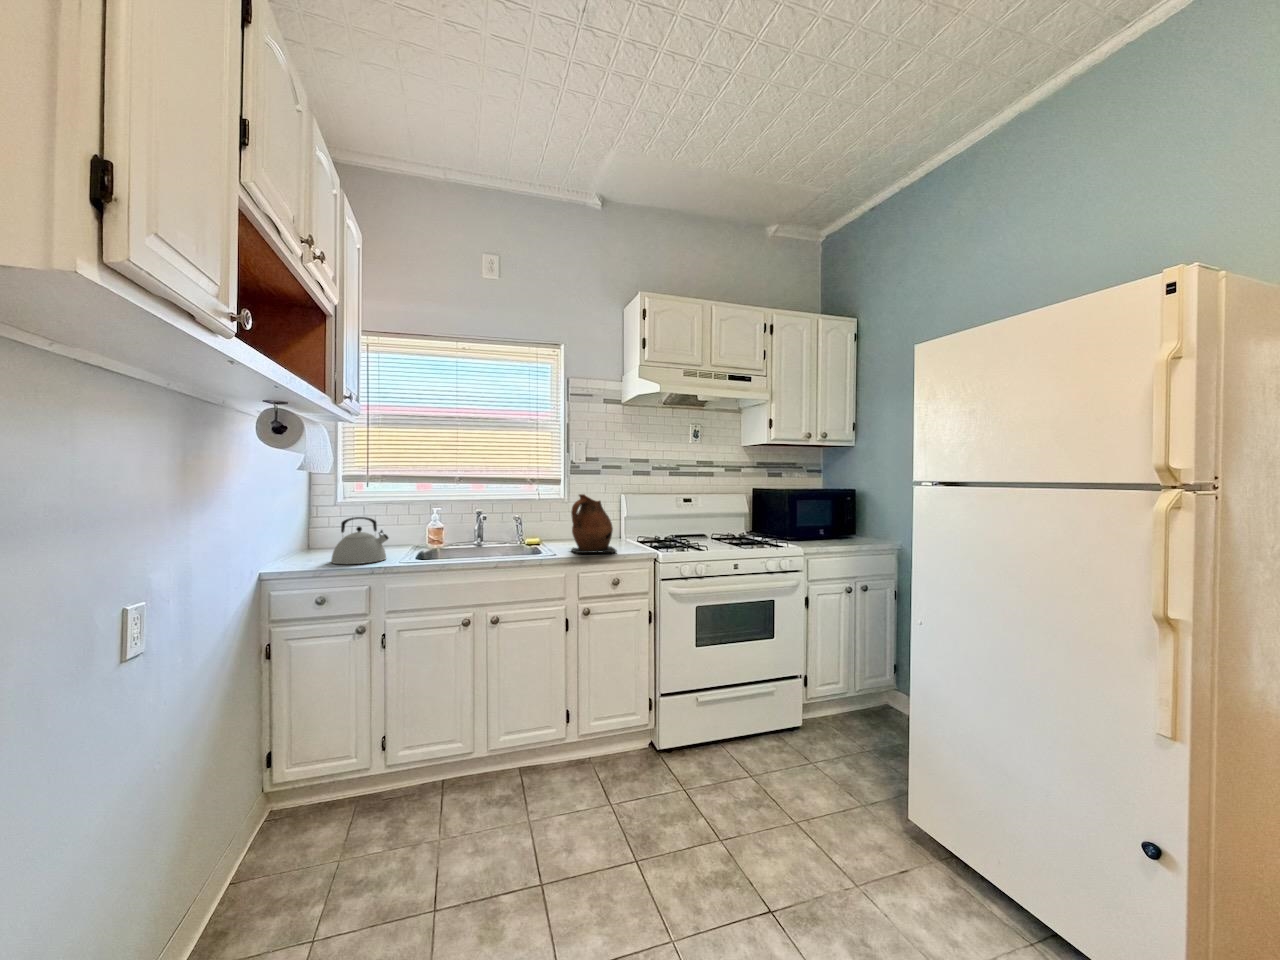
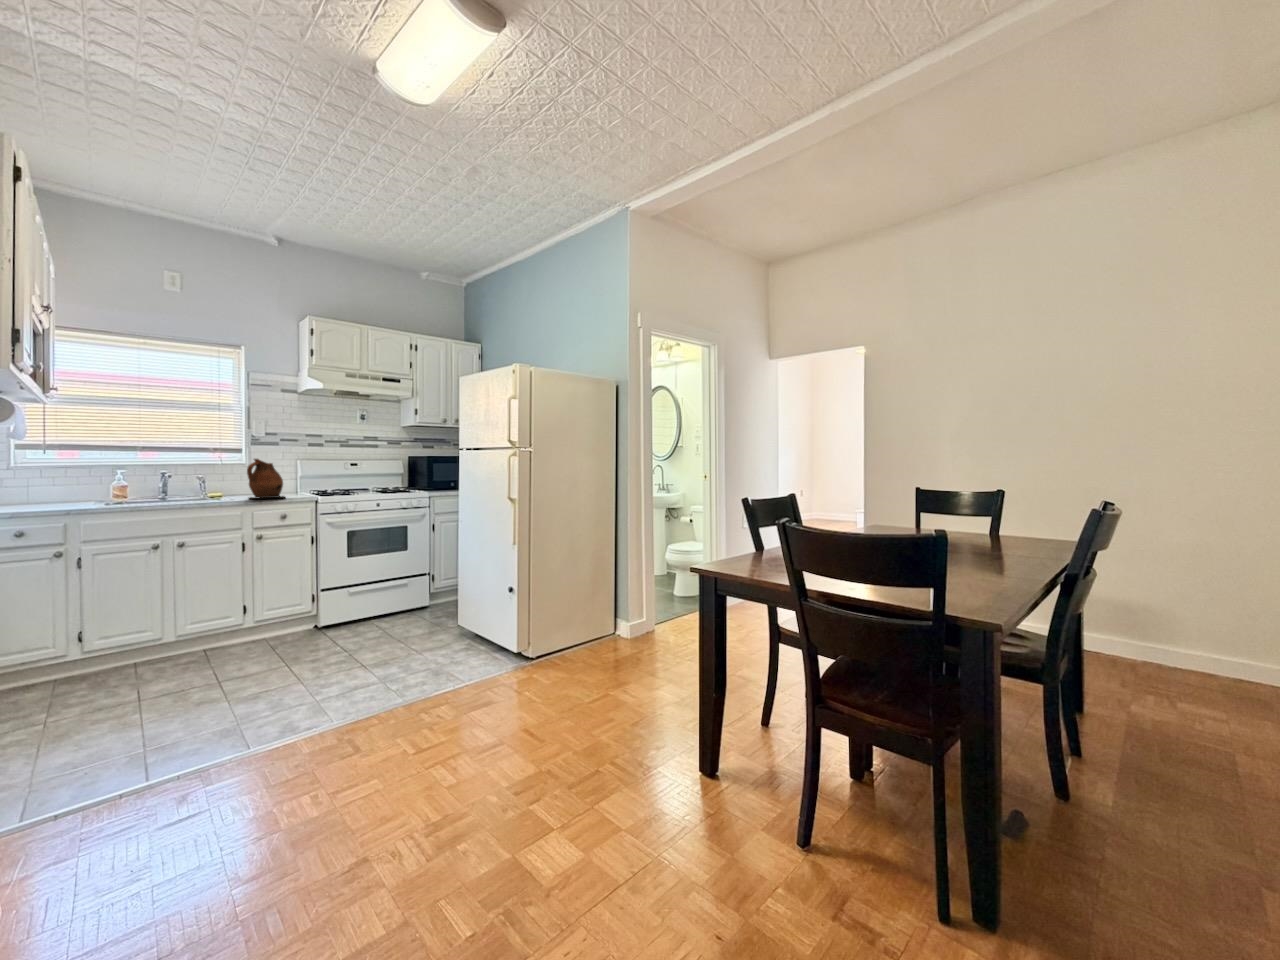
kettle: present [331,517,388,564] -> none [20,474,77,509]

